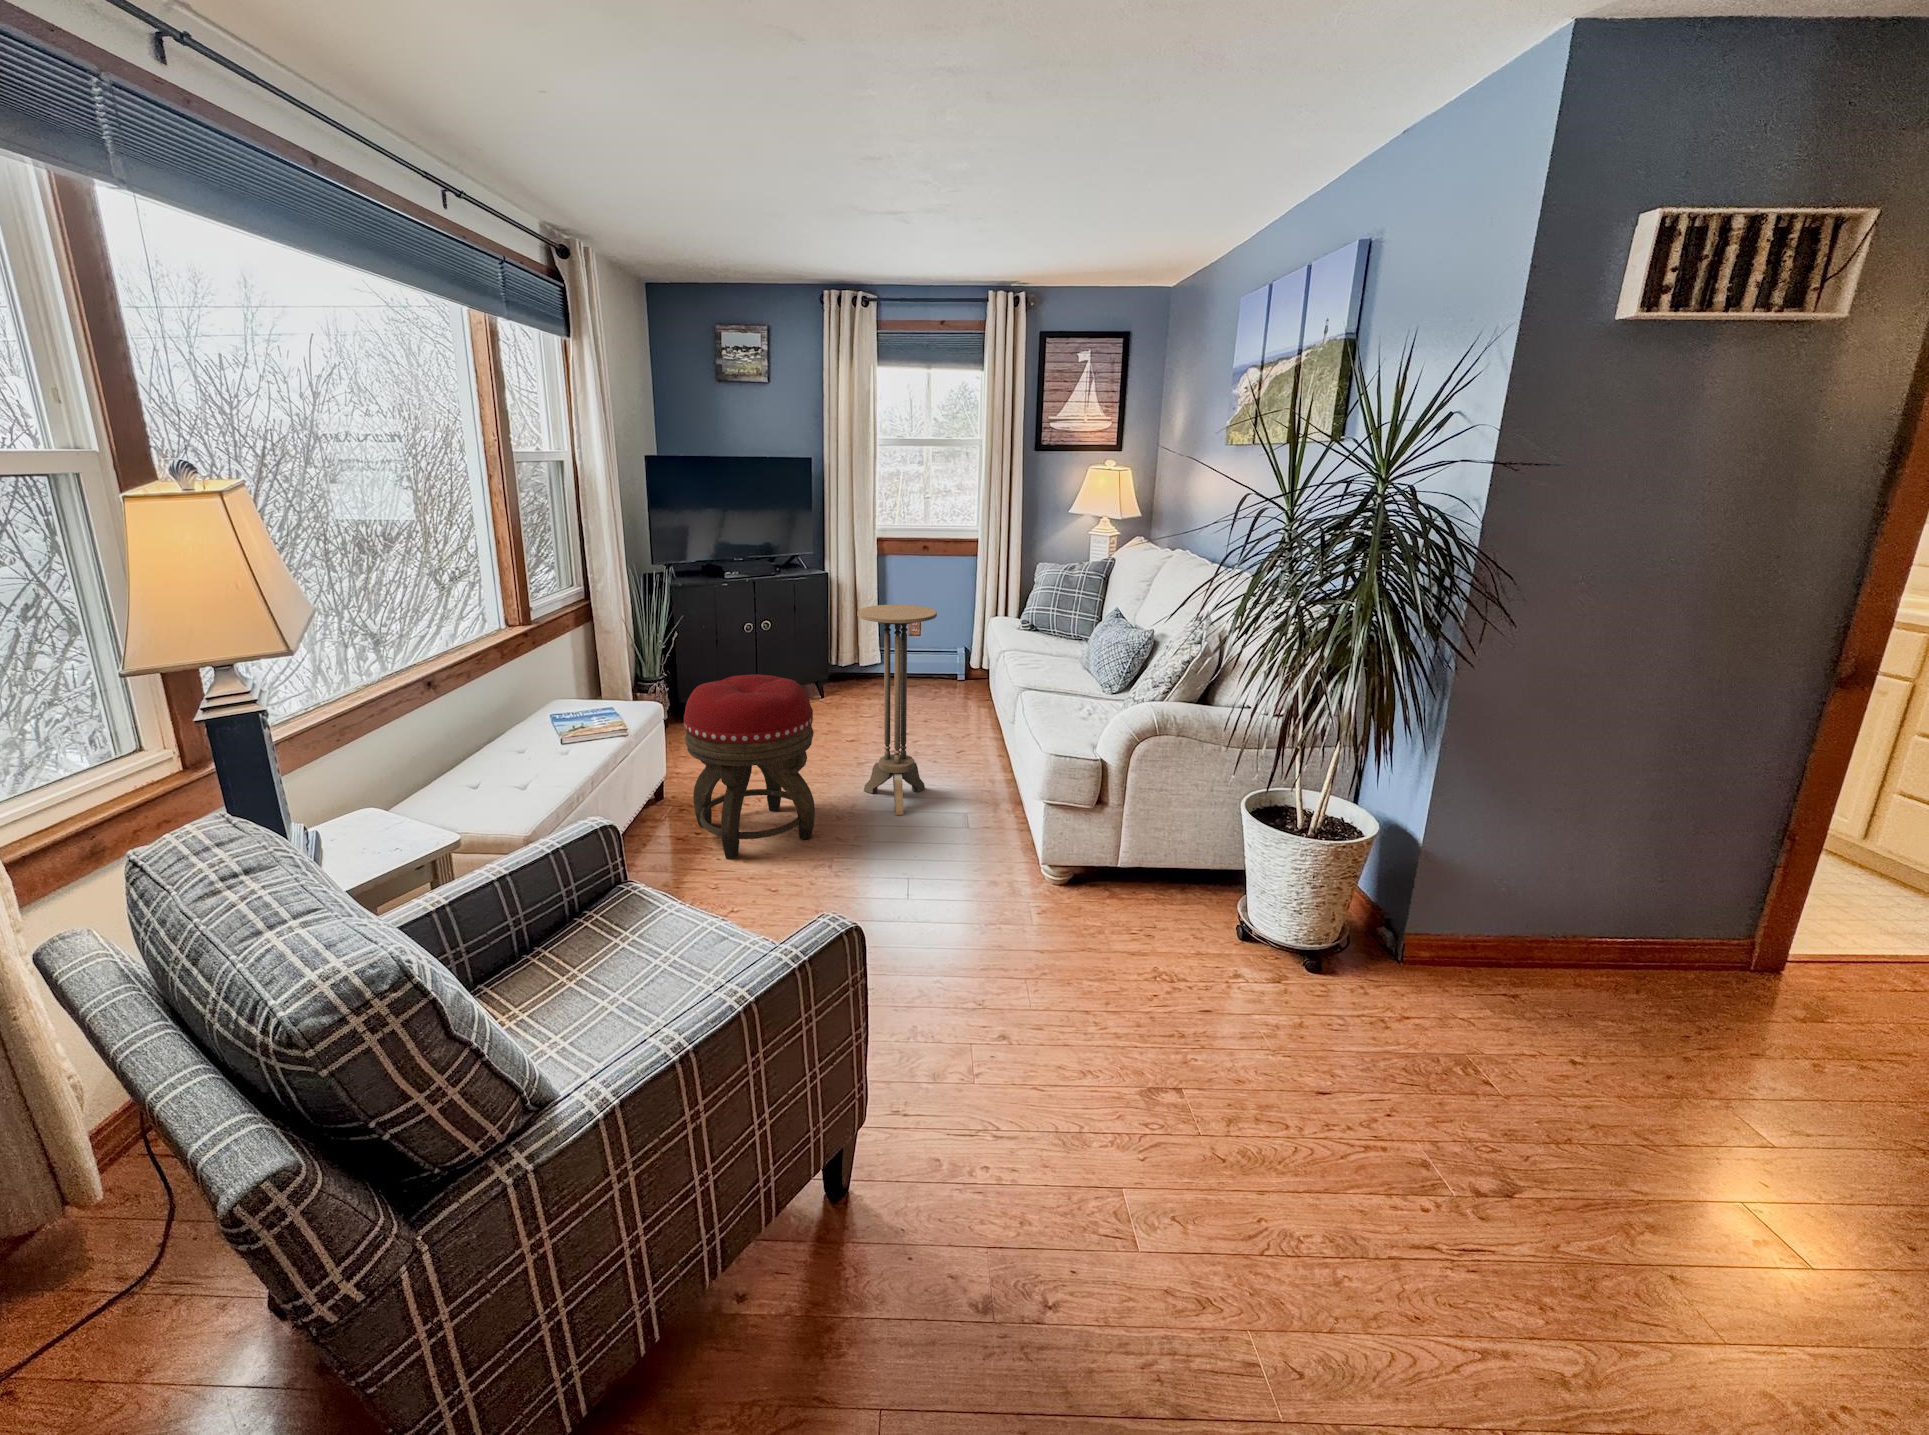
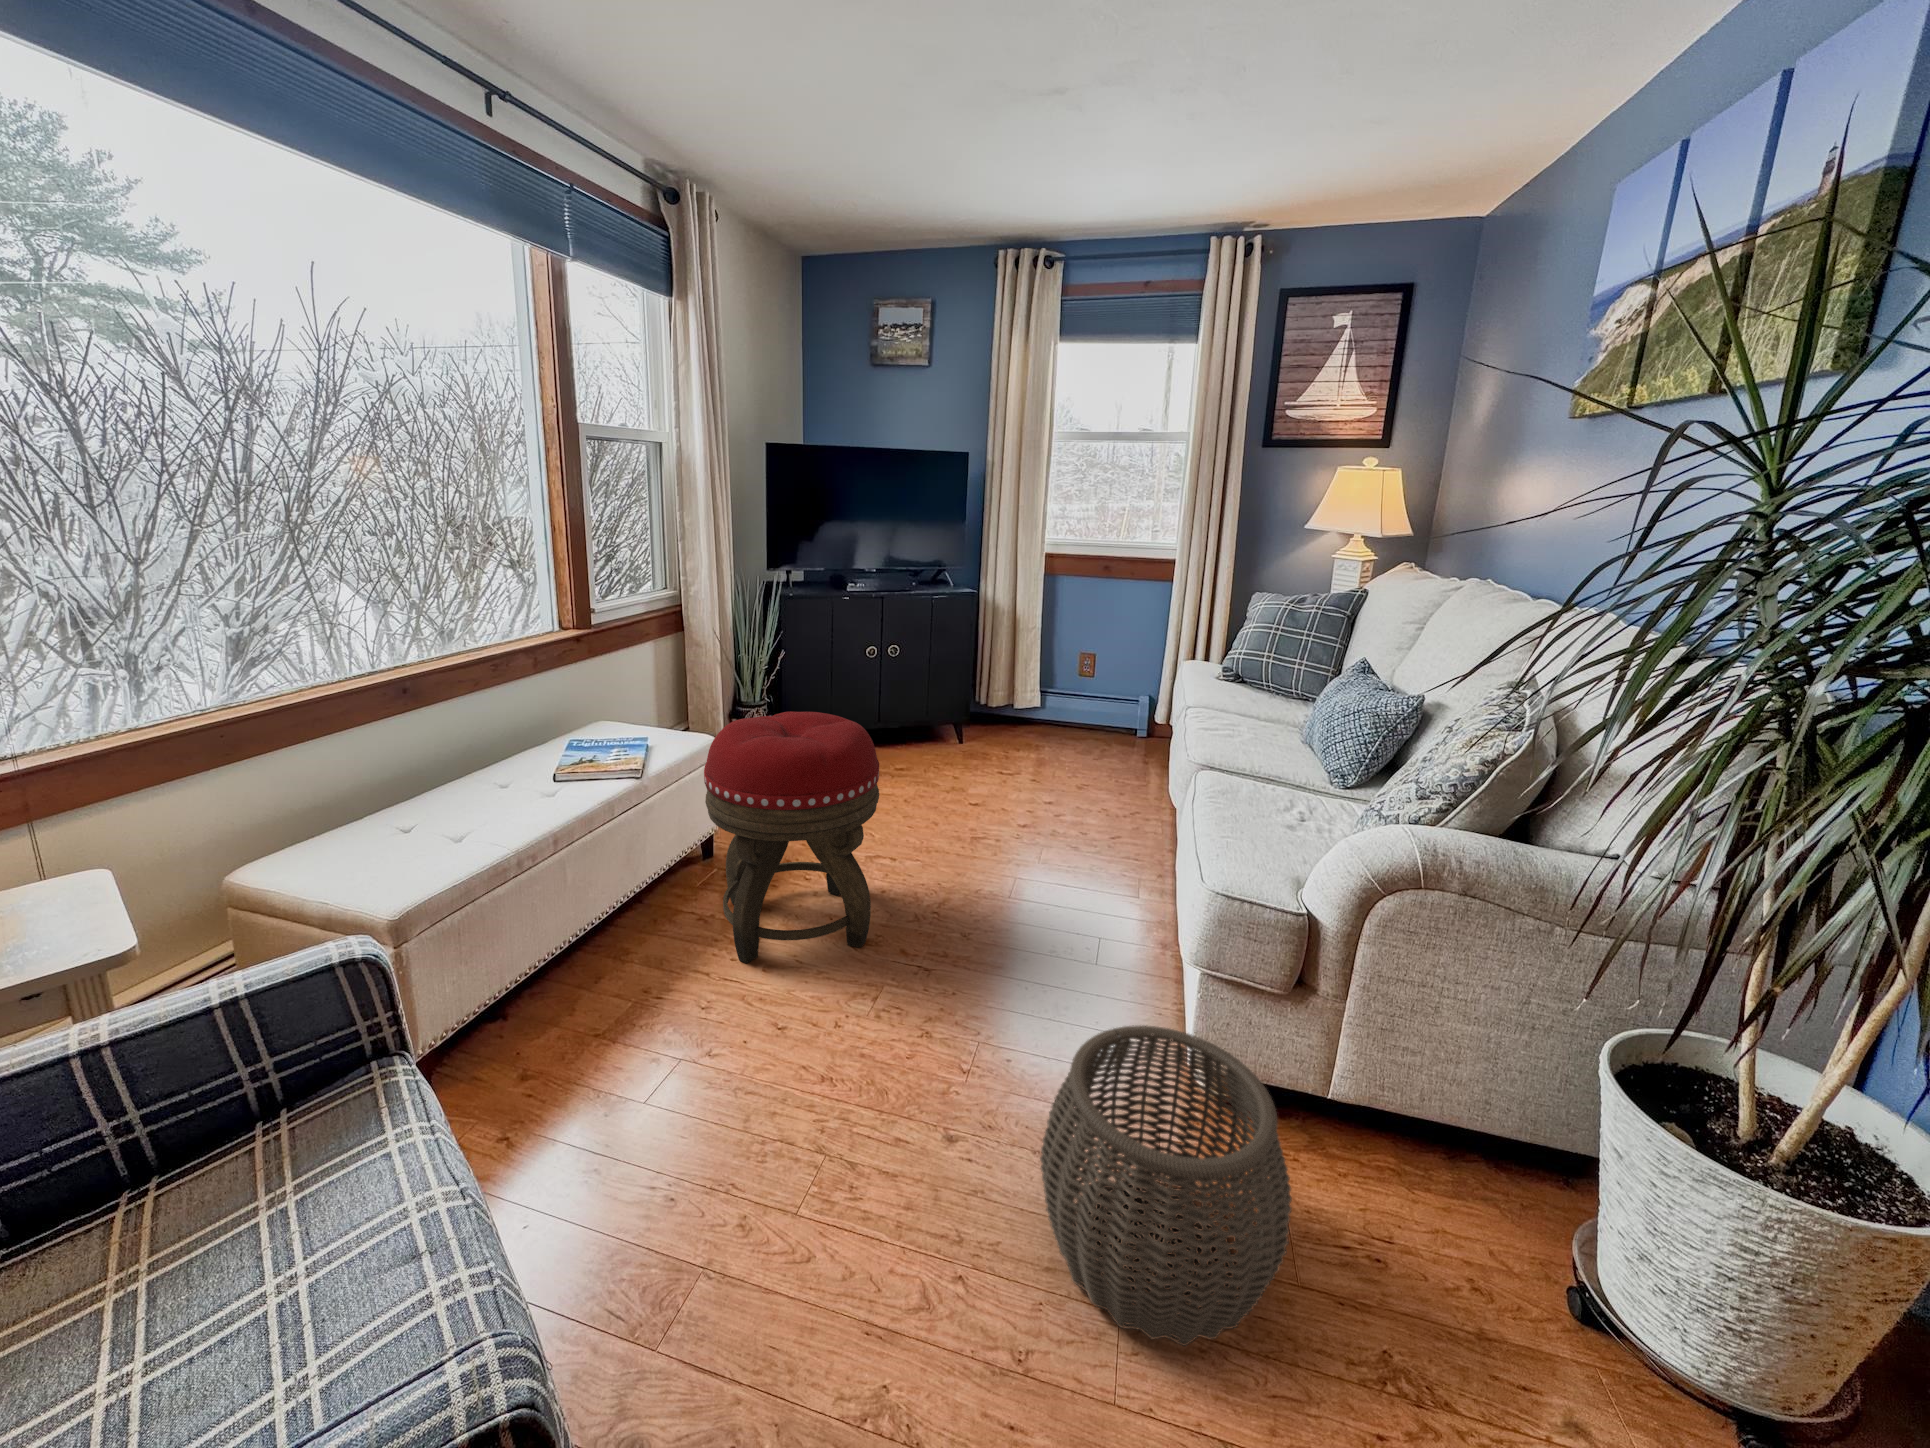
side table: present [857,604,937,815] -> none [959,631,1073,928]
woven basket: none [974,827,1106,978] -> present [1040,1025,1292,1346]

